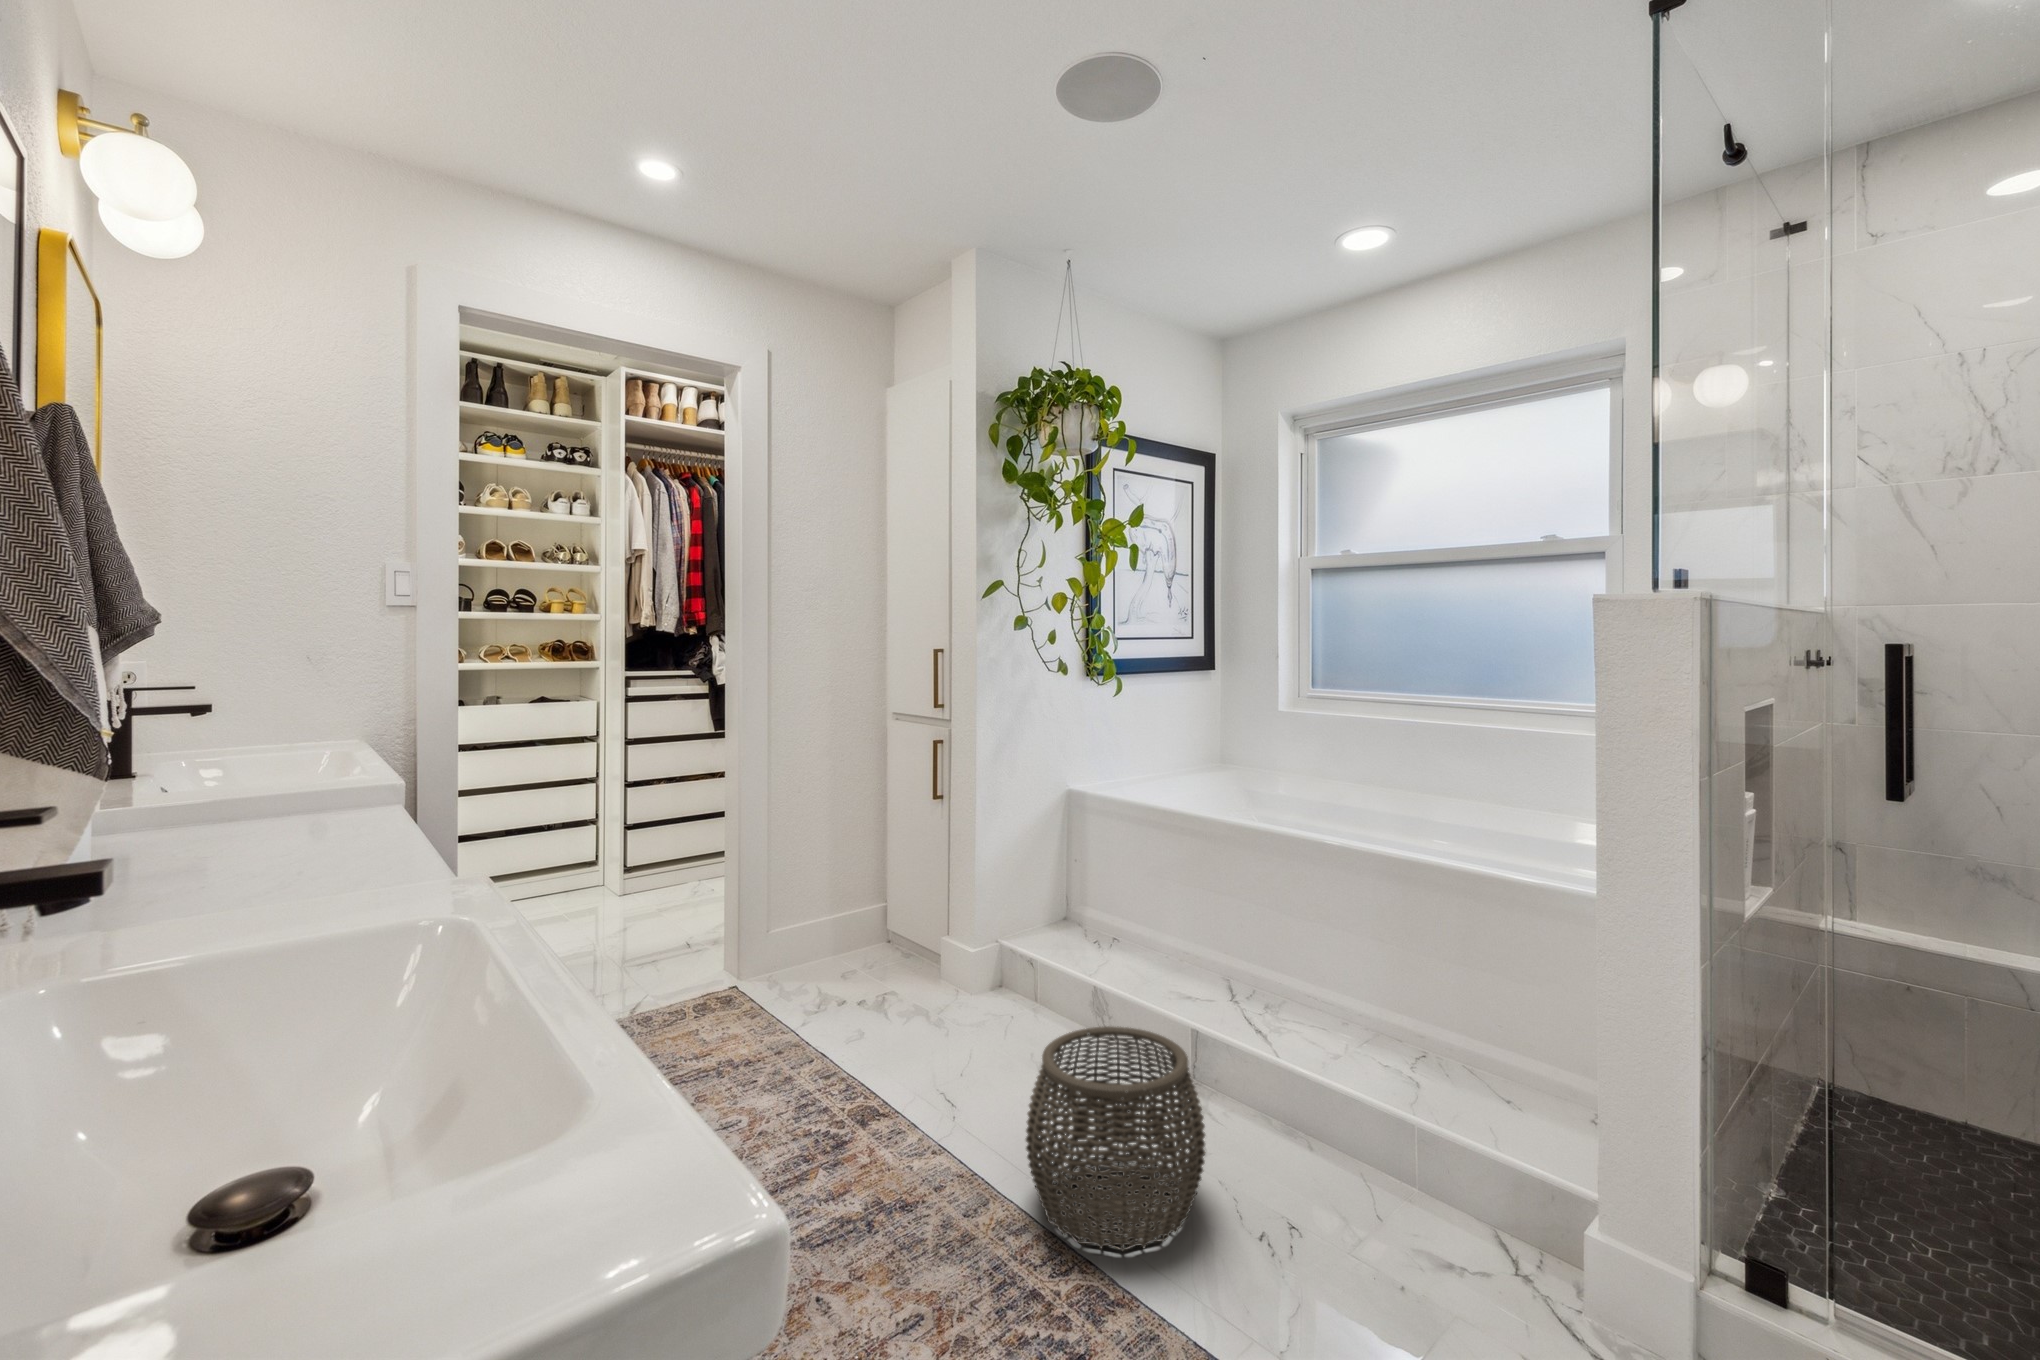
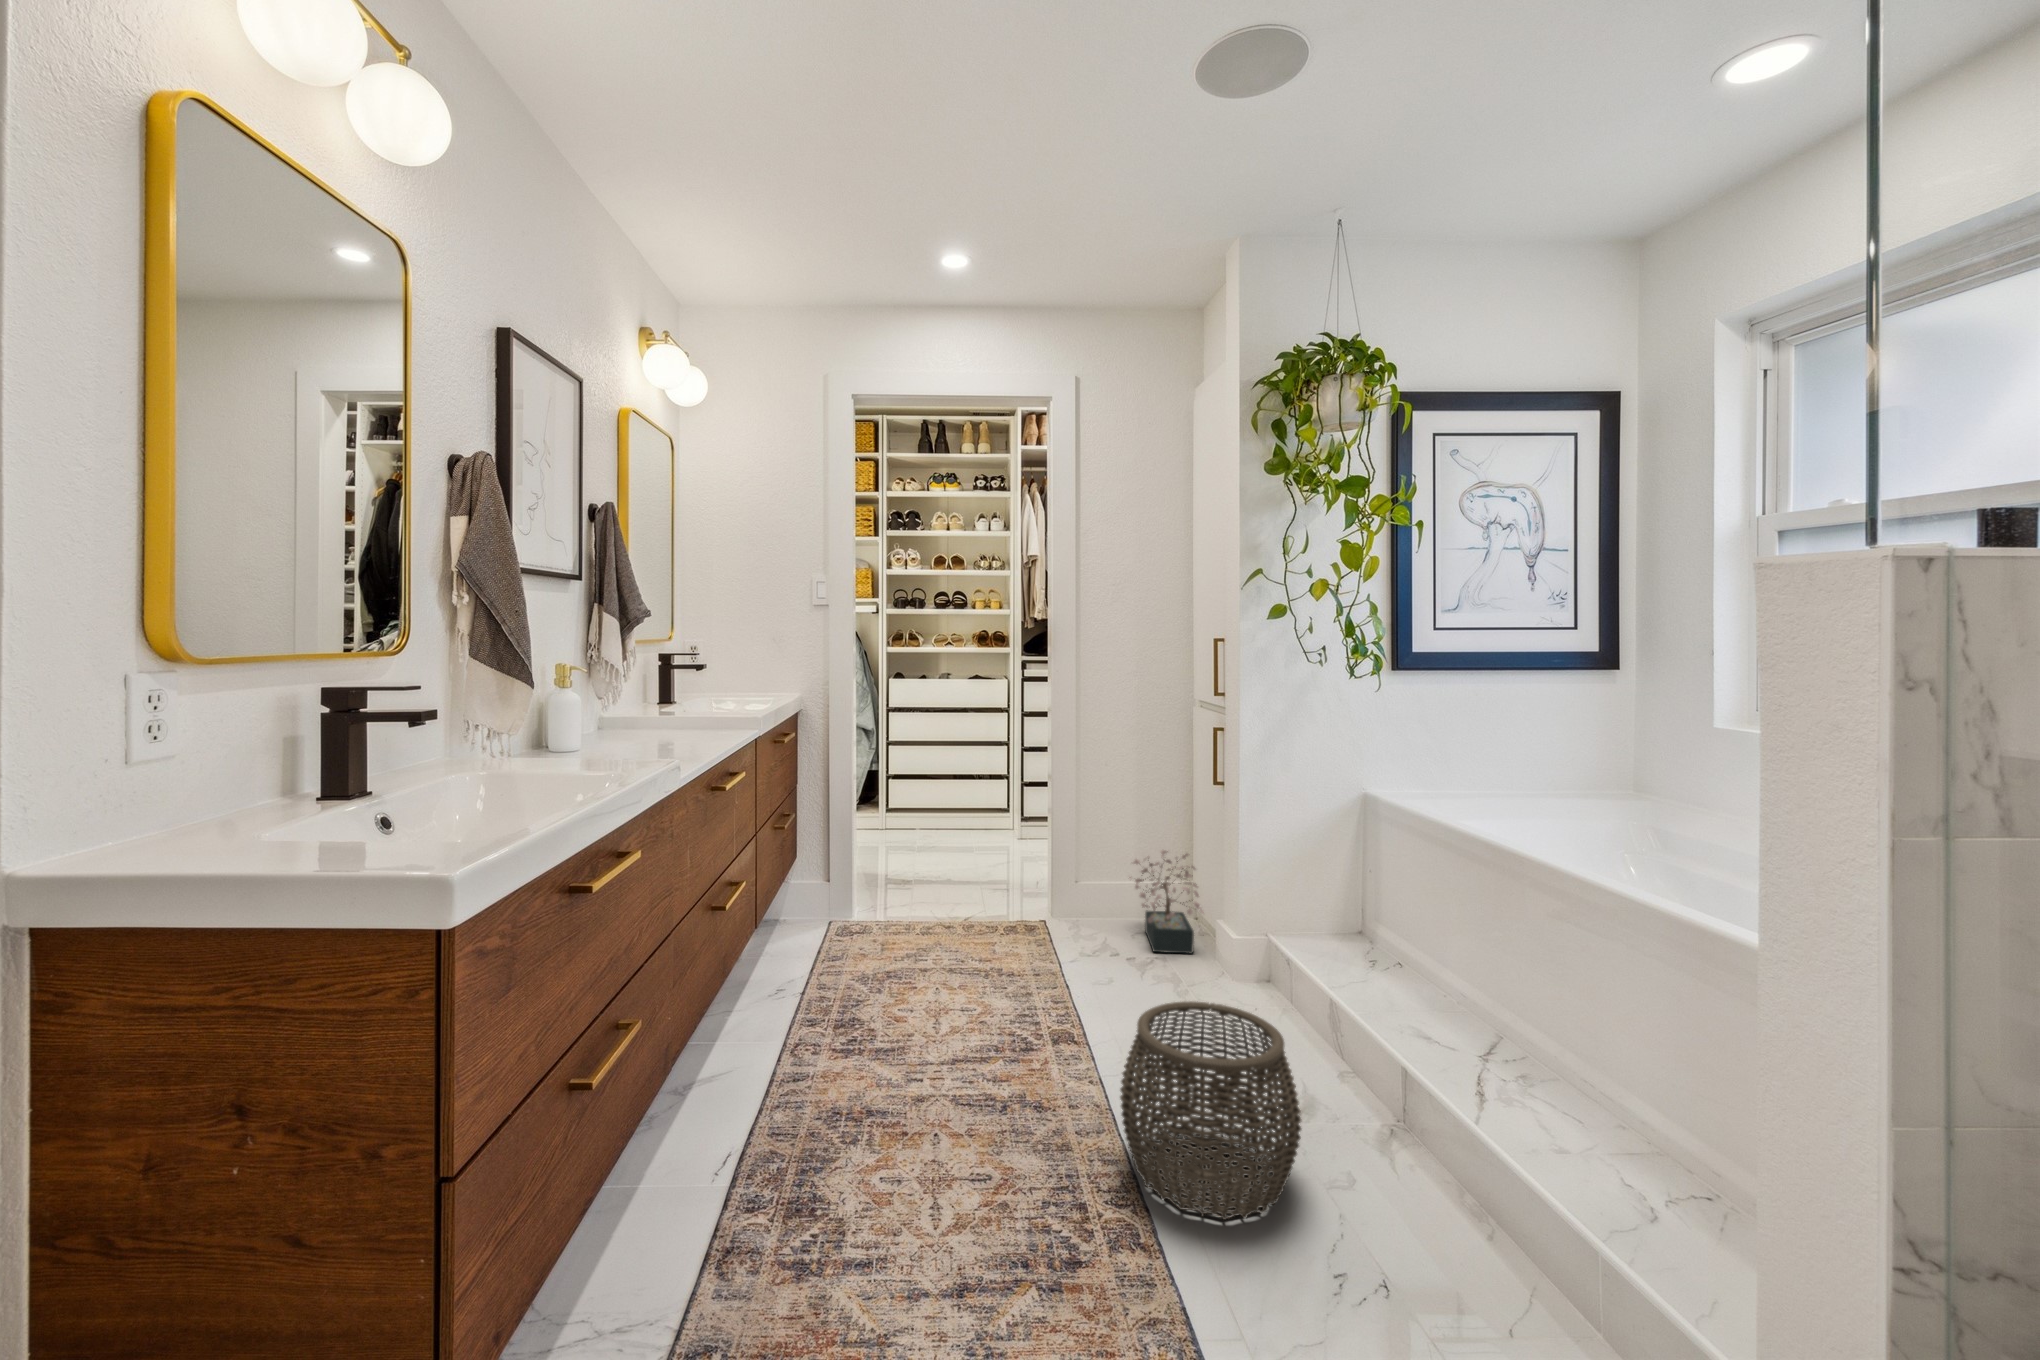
decorative plant: none [839,880,938,996] -> present [1129,850,1204,954]

